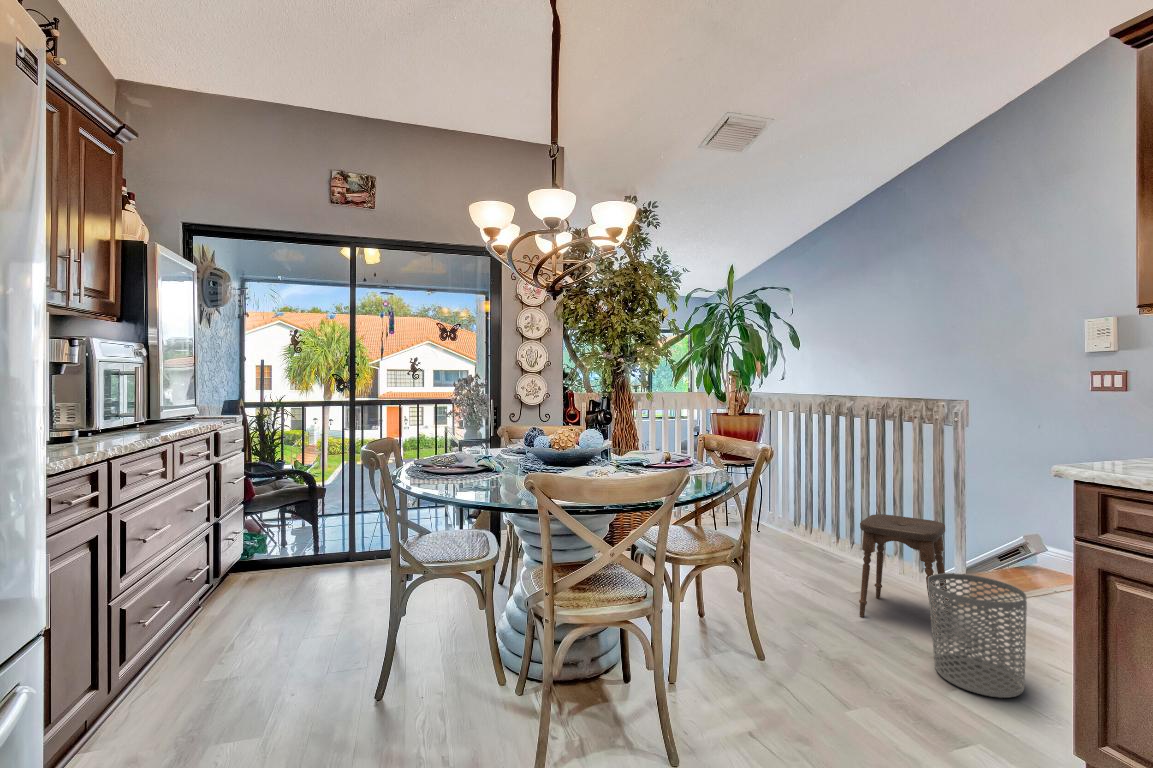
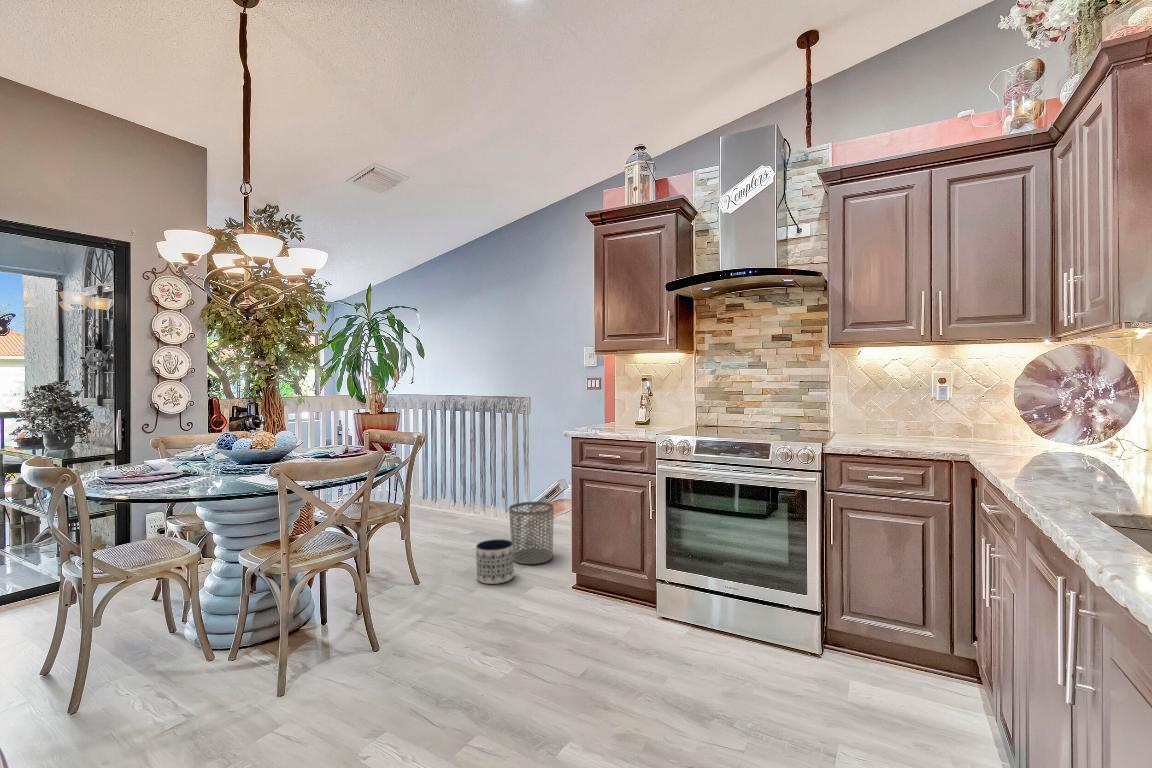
stool: present [859,514,949,635] -> none [471,476,520,545]
planter: none [863,629,938,717] -> present [476,539,514,584]

